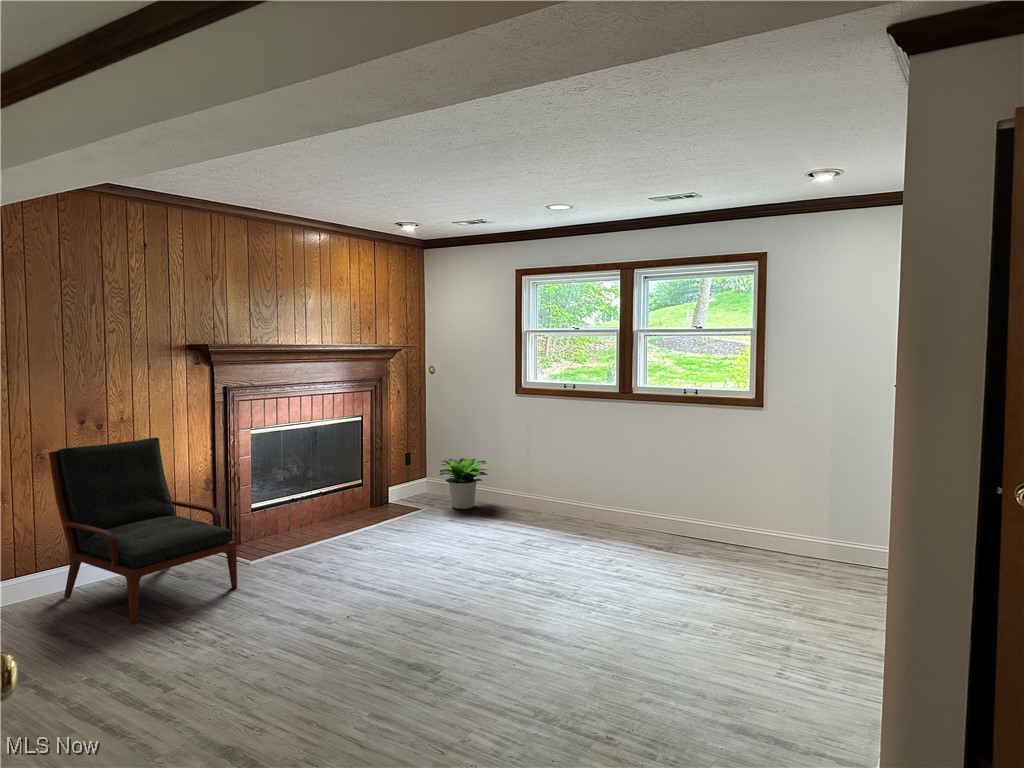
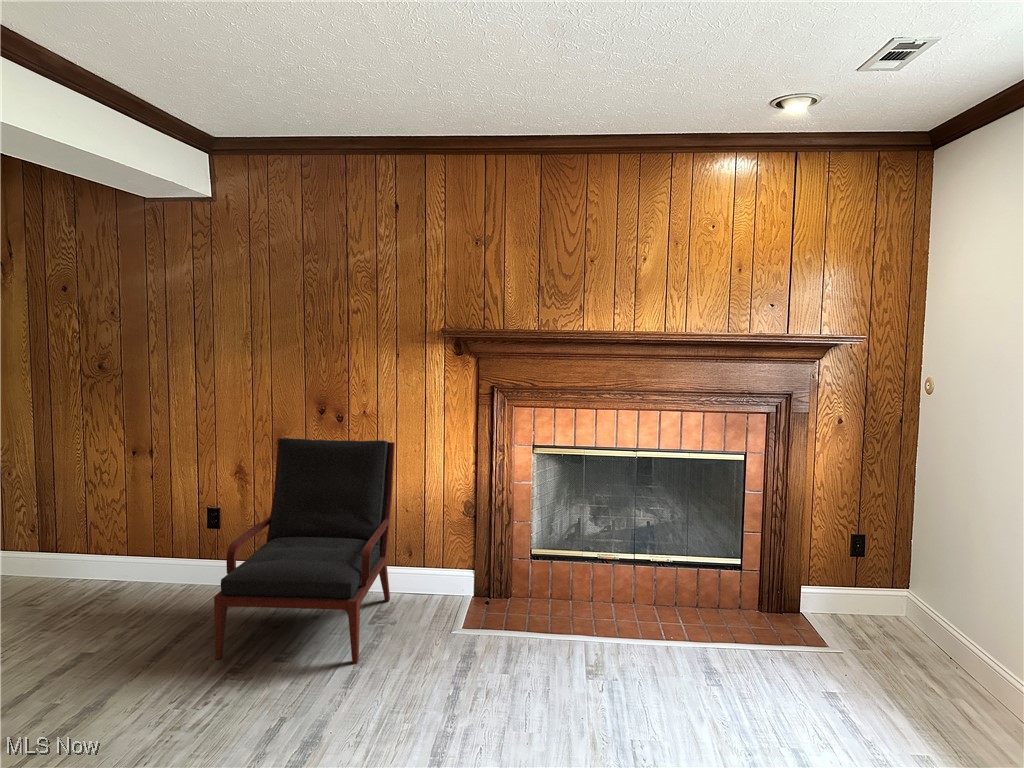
potted plant: present [440,458,488,509] -> none [851,569,991,688]

